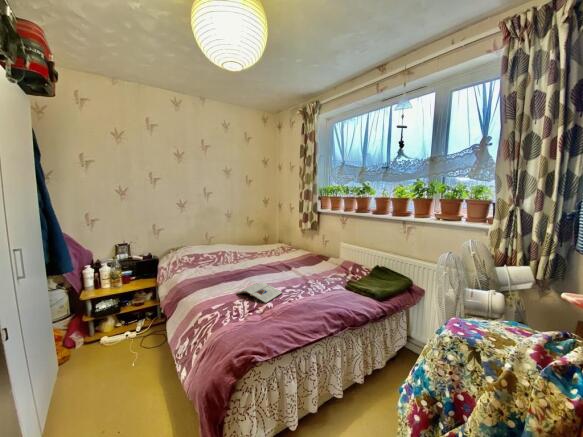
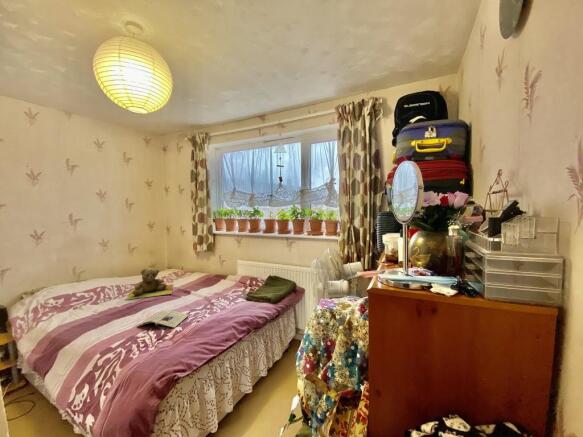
teddy bear: none [236,240,278,267] -> present [126,268,173,300]

